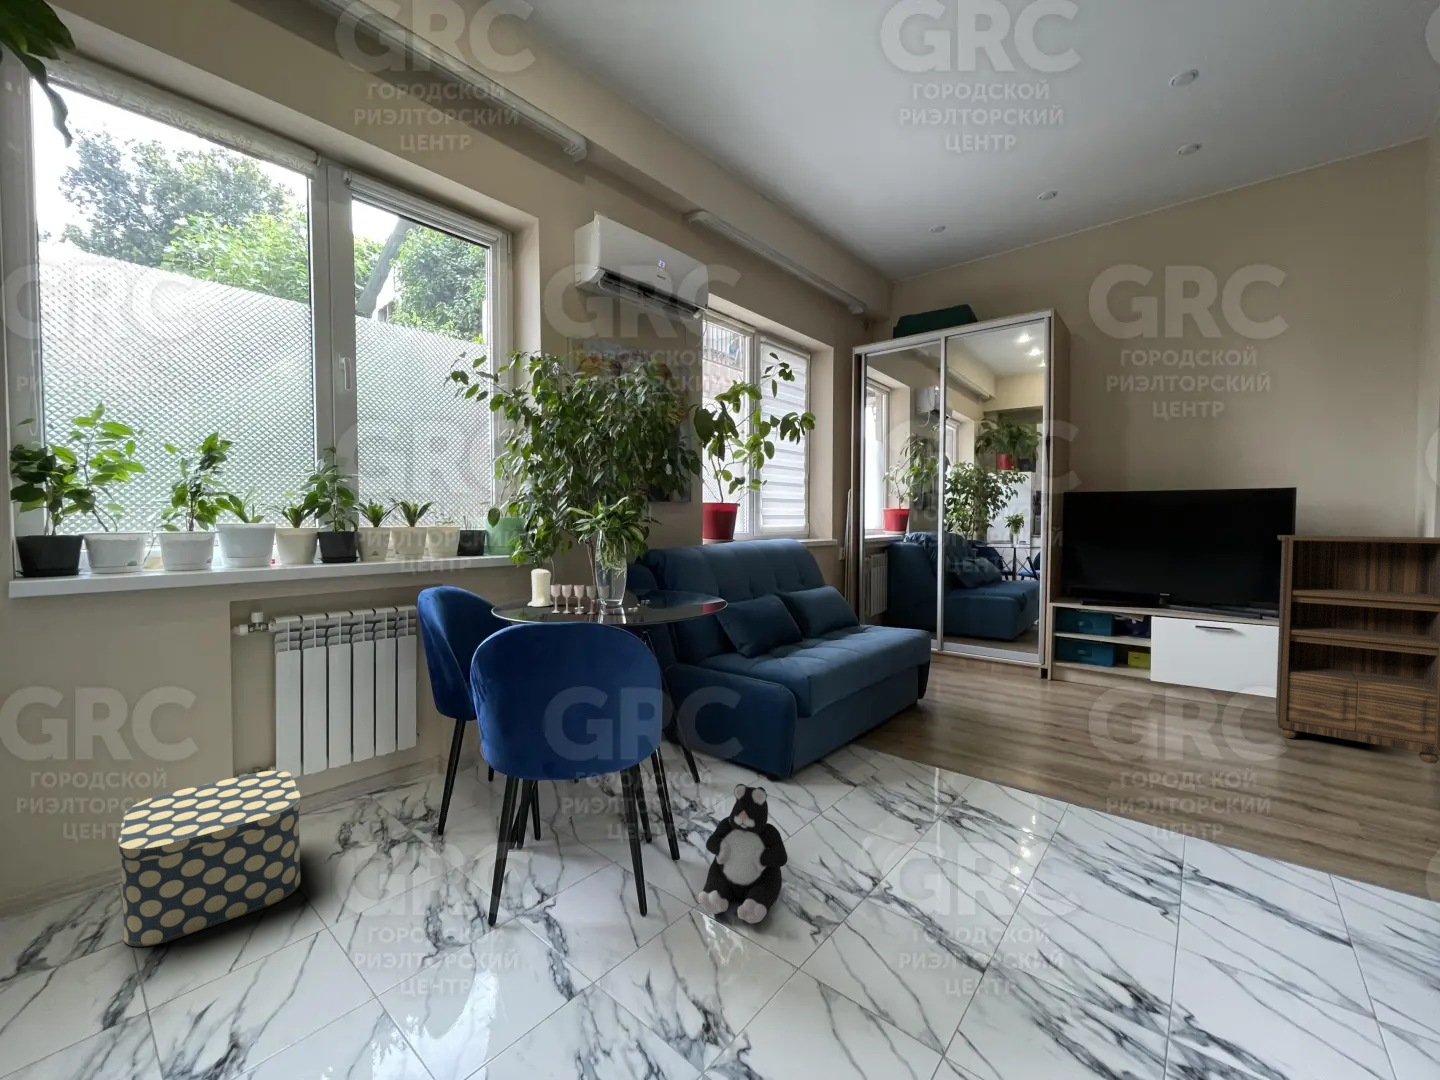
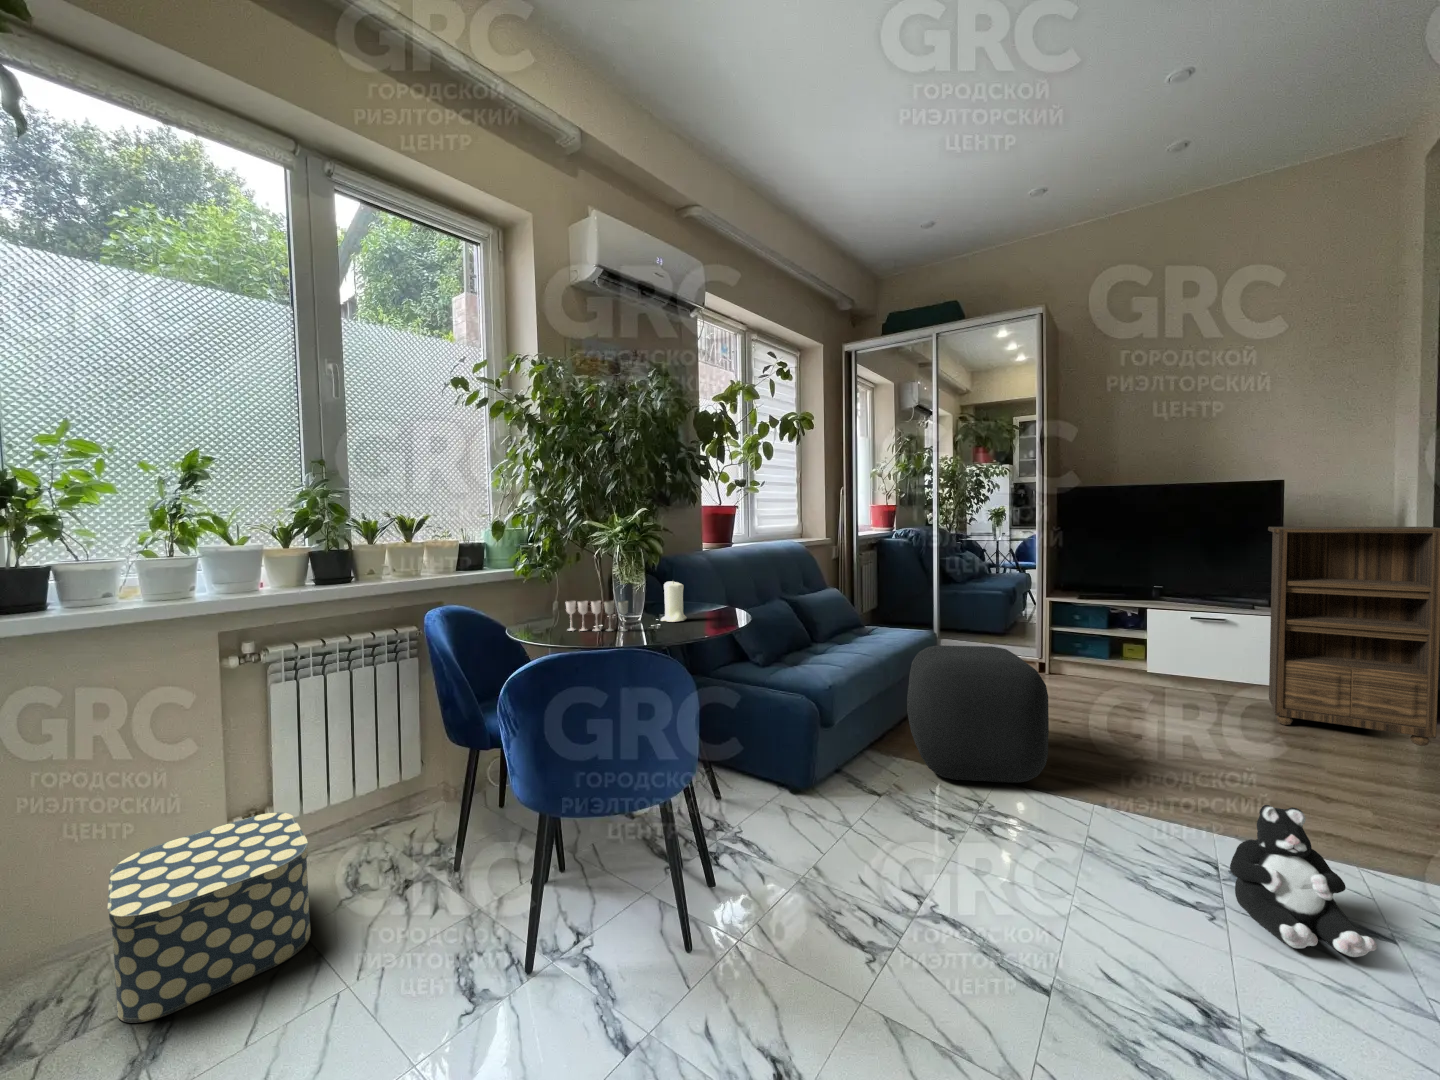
candle: present [528,568,553,607] -> present [661,581,687,622]
ottoman: none [891,643,1028,781] -> present [907,645,1049,783]
plush toy: present [699,784,788,923] -> present [1230,805,1377,957]

